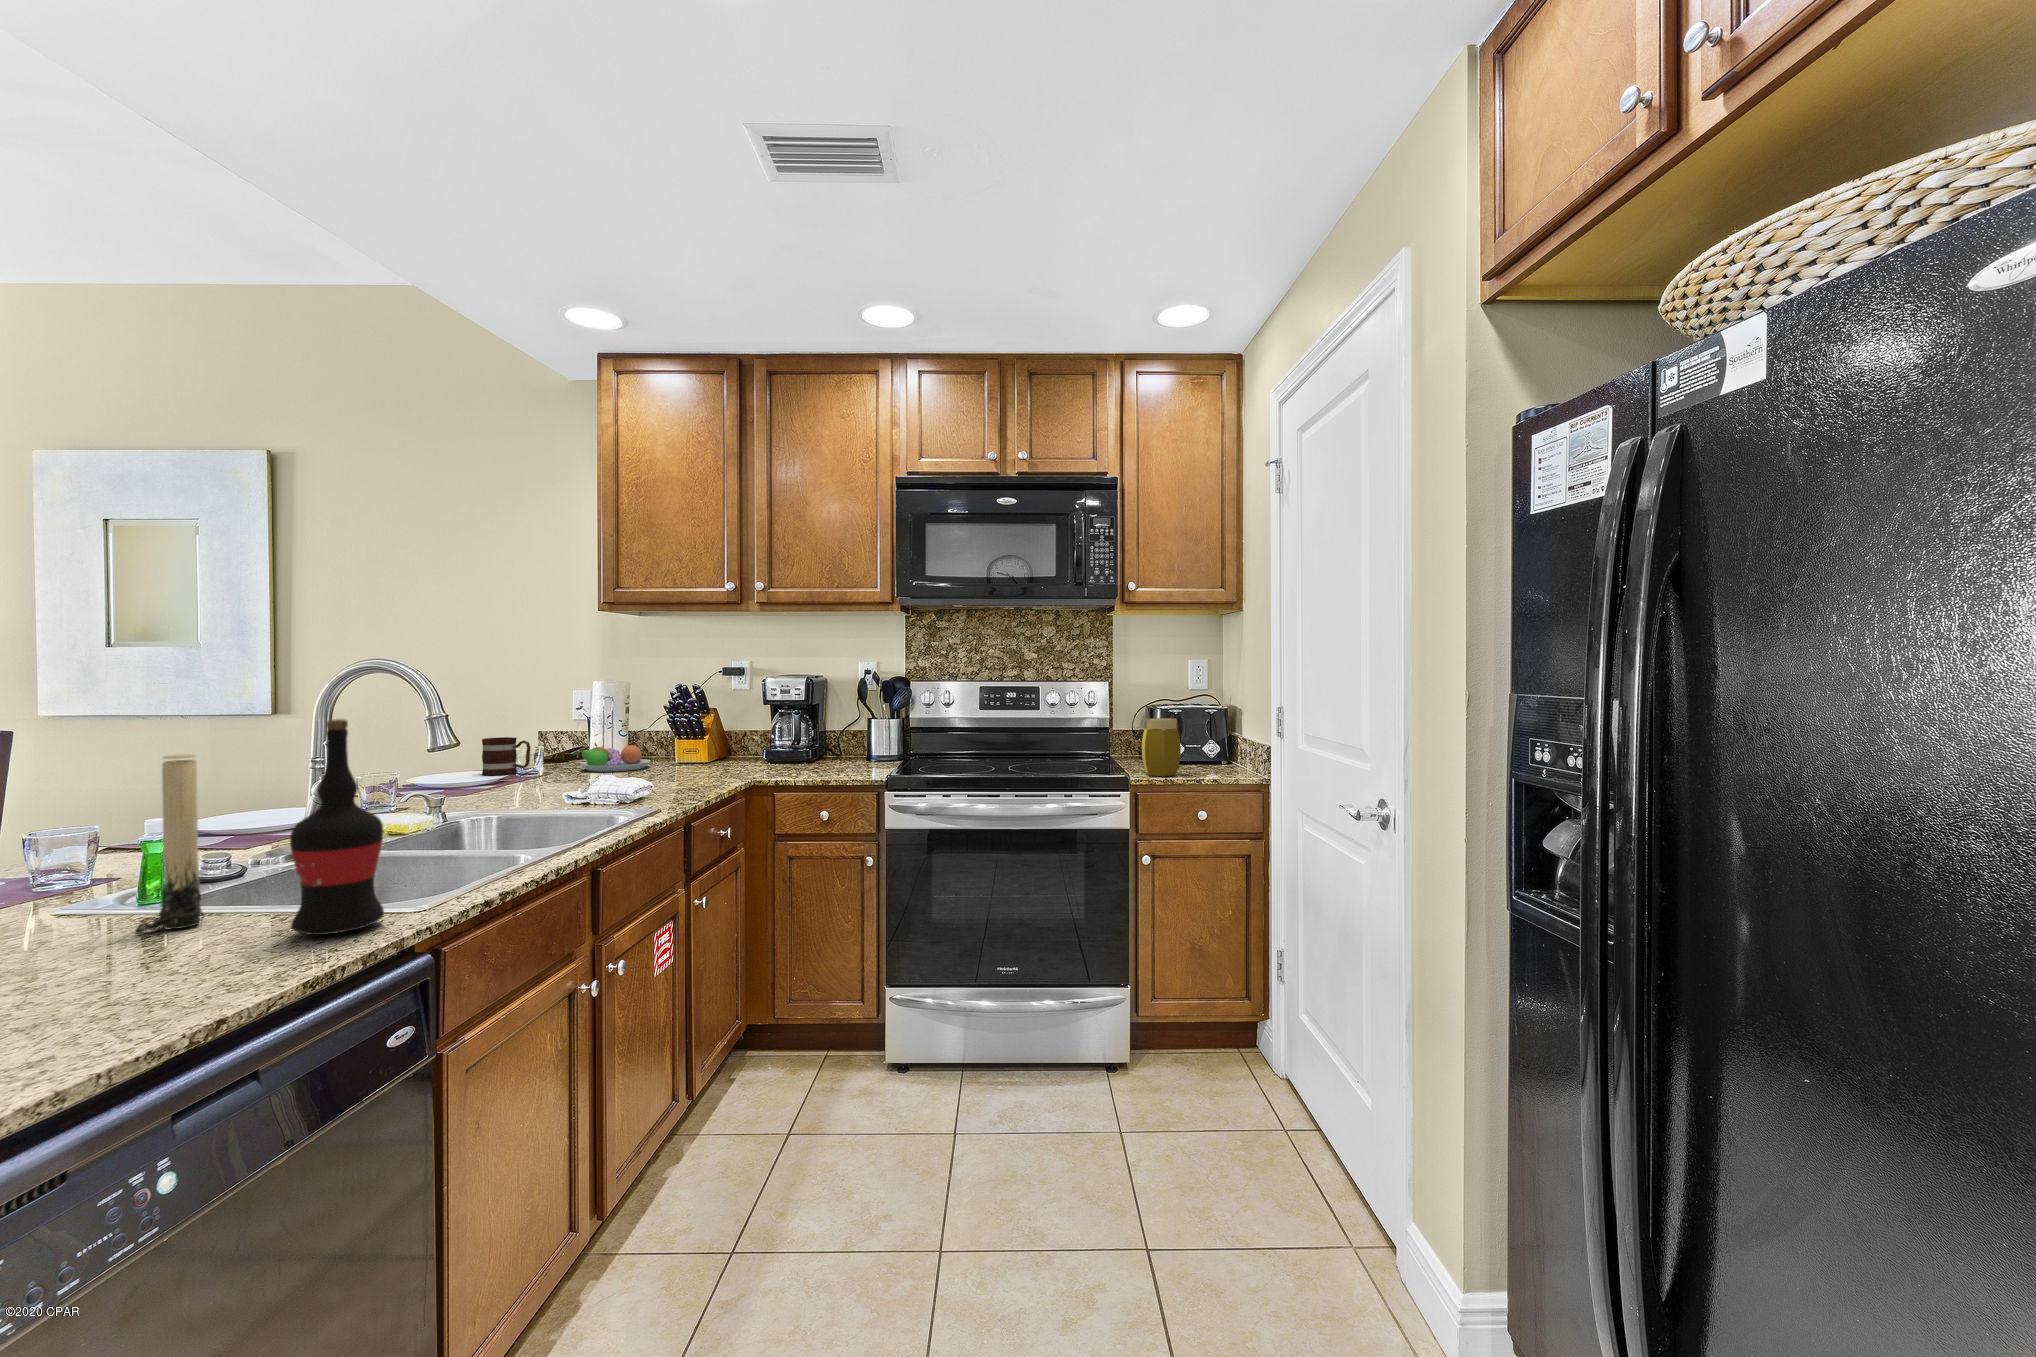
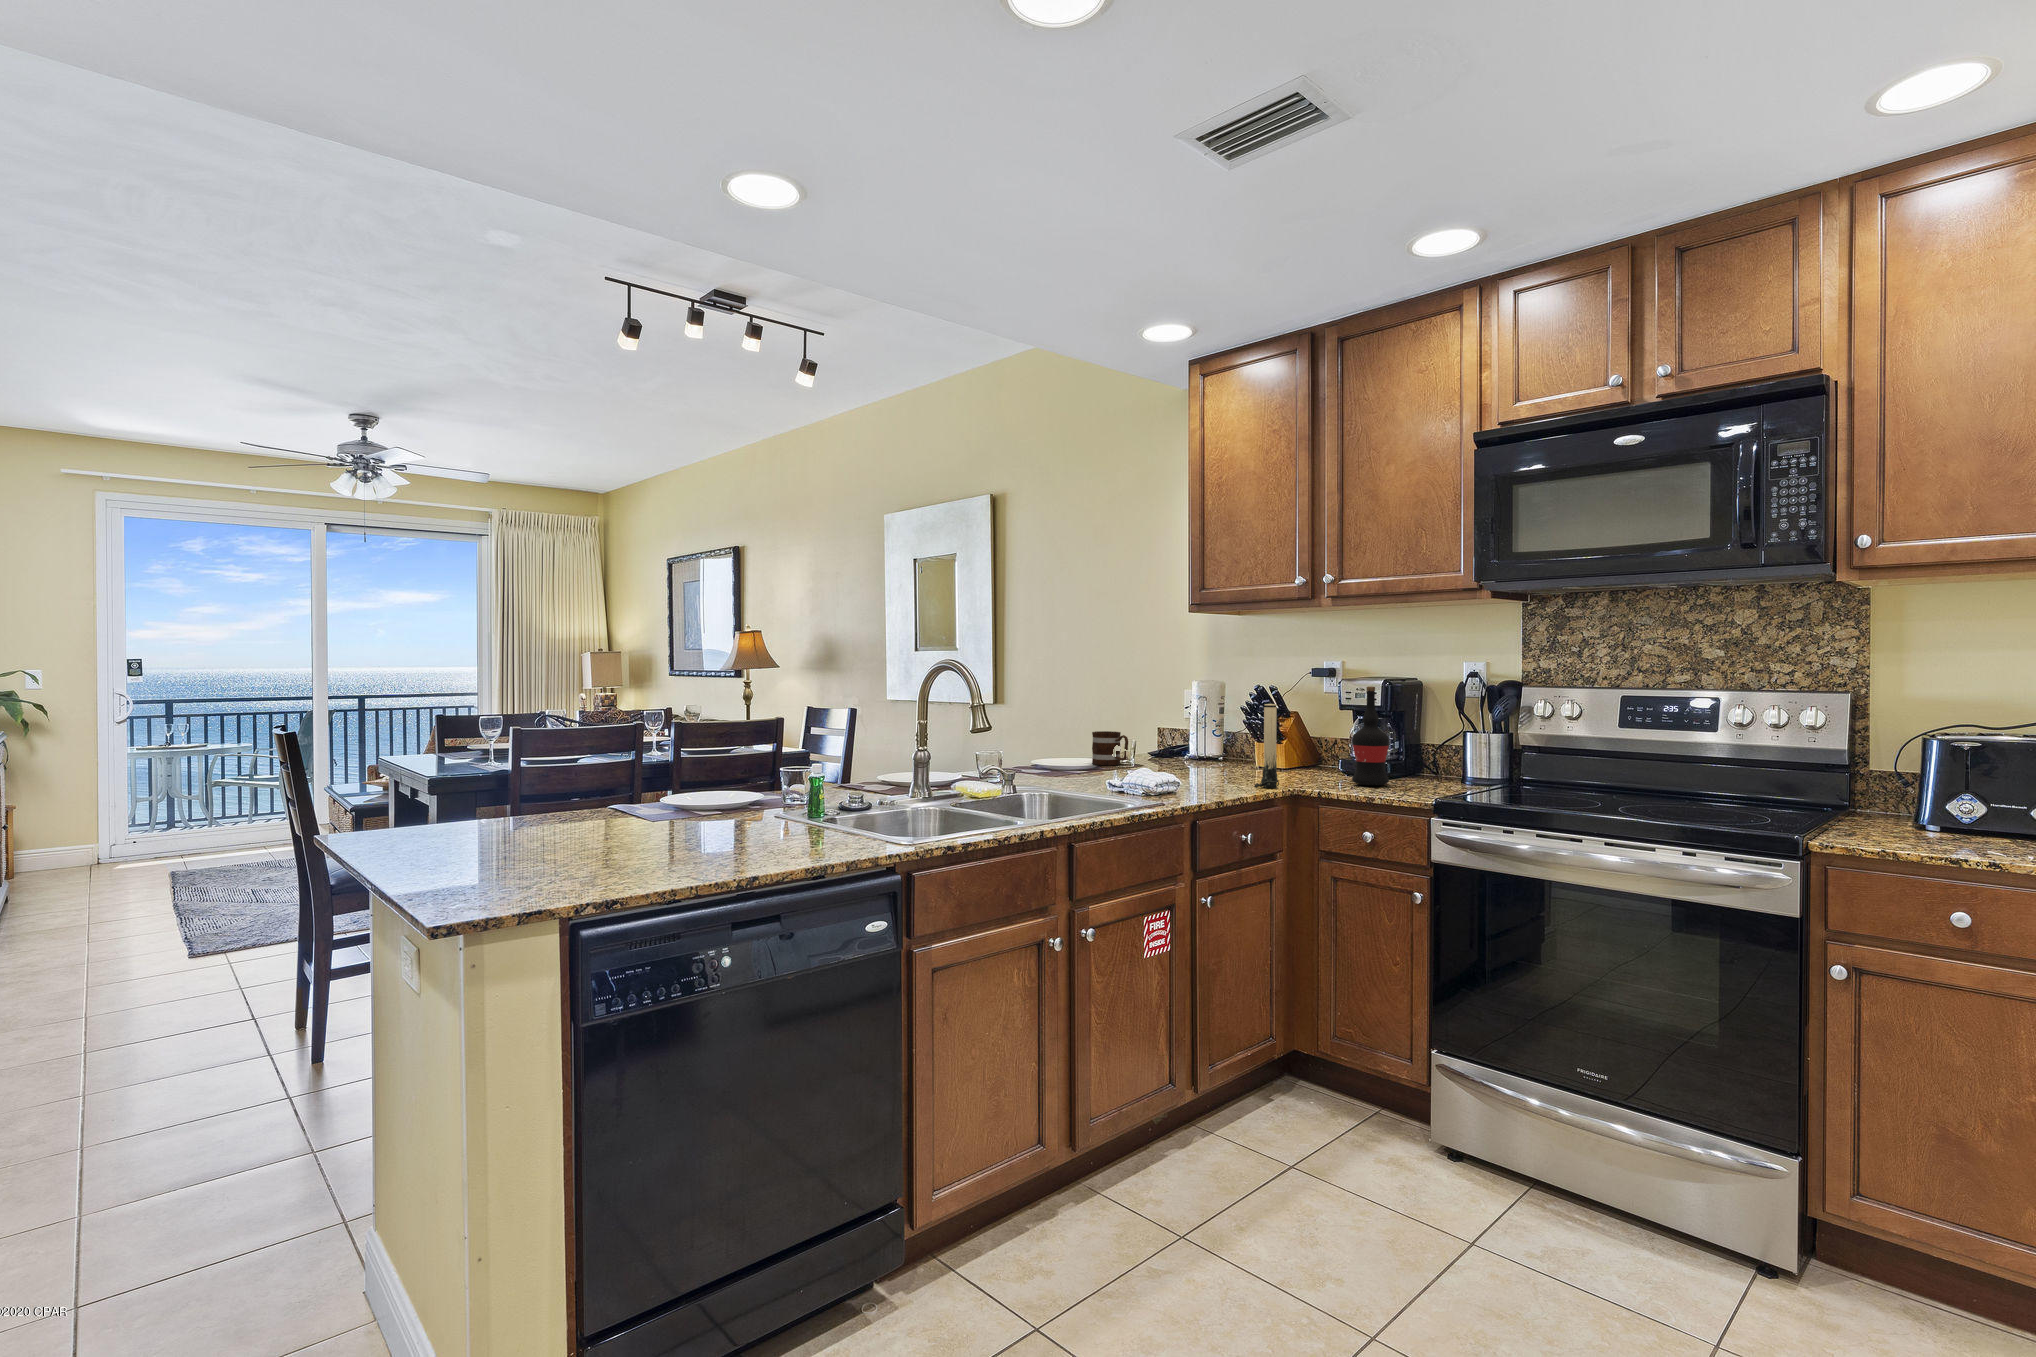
jar: present [1142,718,1181,776] -> none [1842,751,1921,846]
wine bottle: present [290,719,384,935] -> present [1352,686,1389,786]
fruit bowl: present [573,743,650,772] -> none [1160,741,1233,771]
candle: present [135,754,204,934] -> present [1254,704,1279,788]

